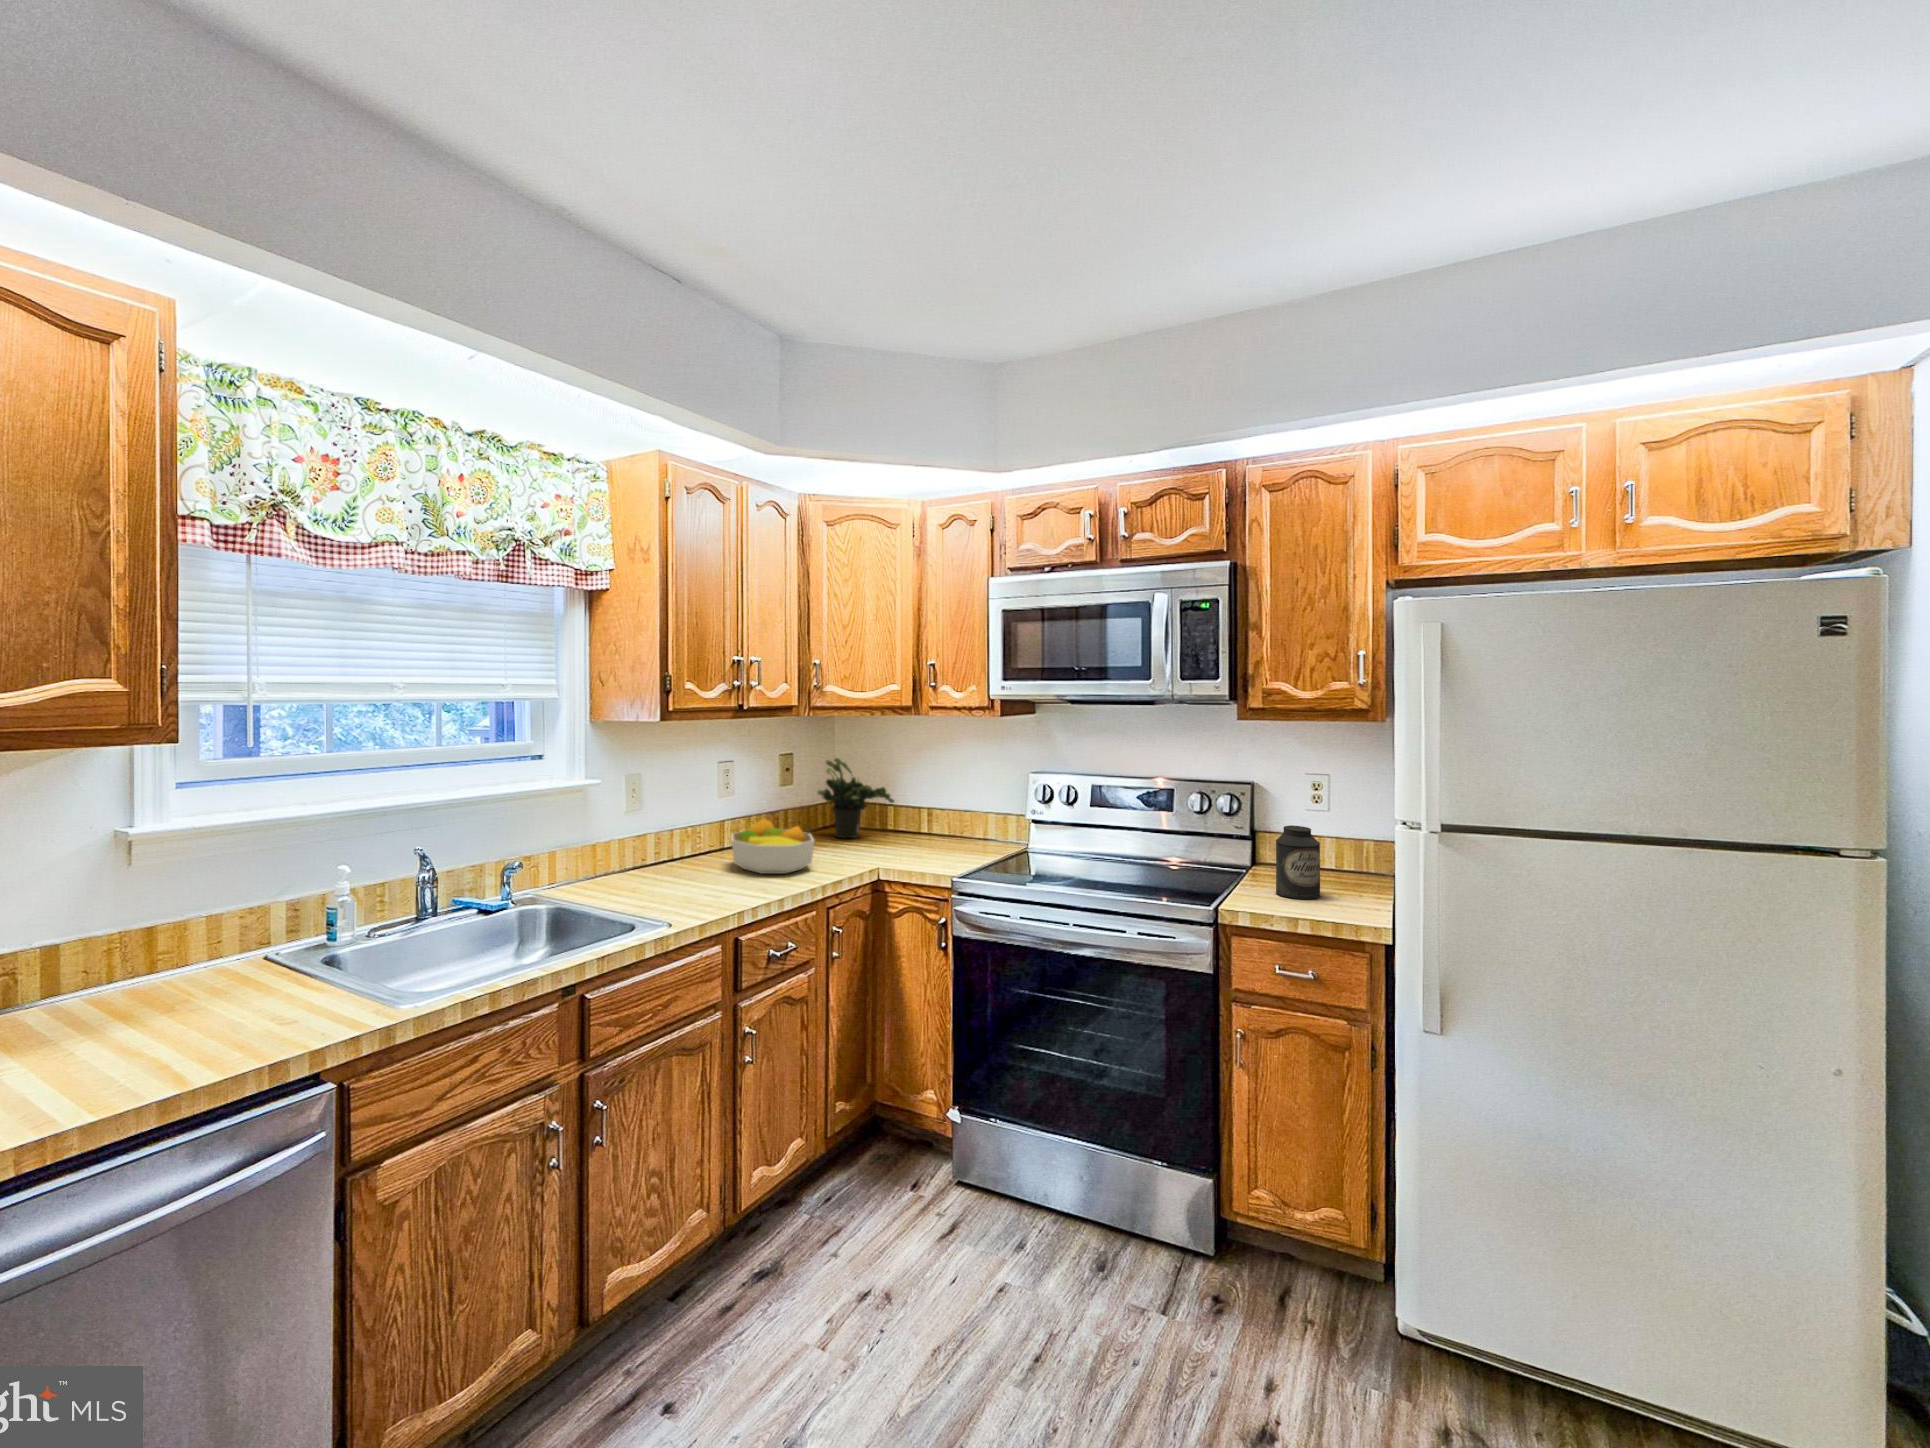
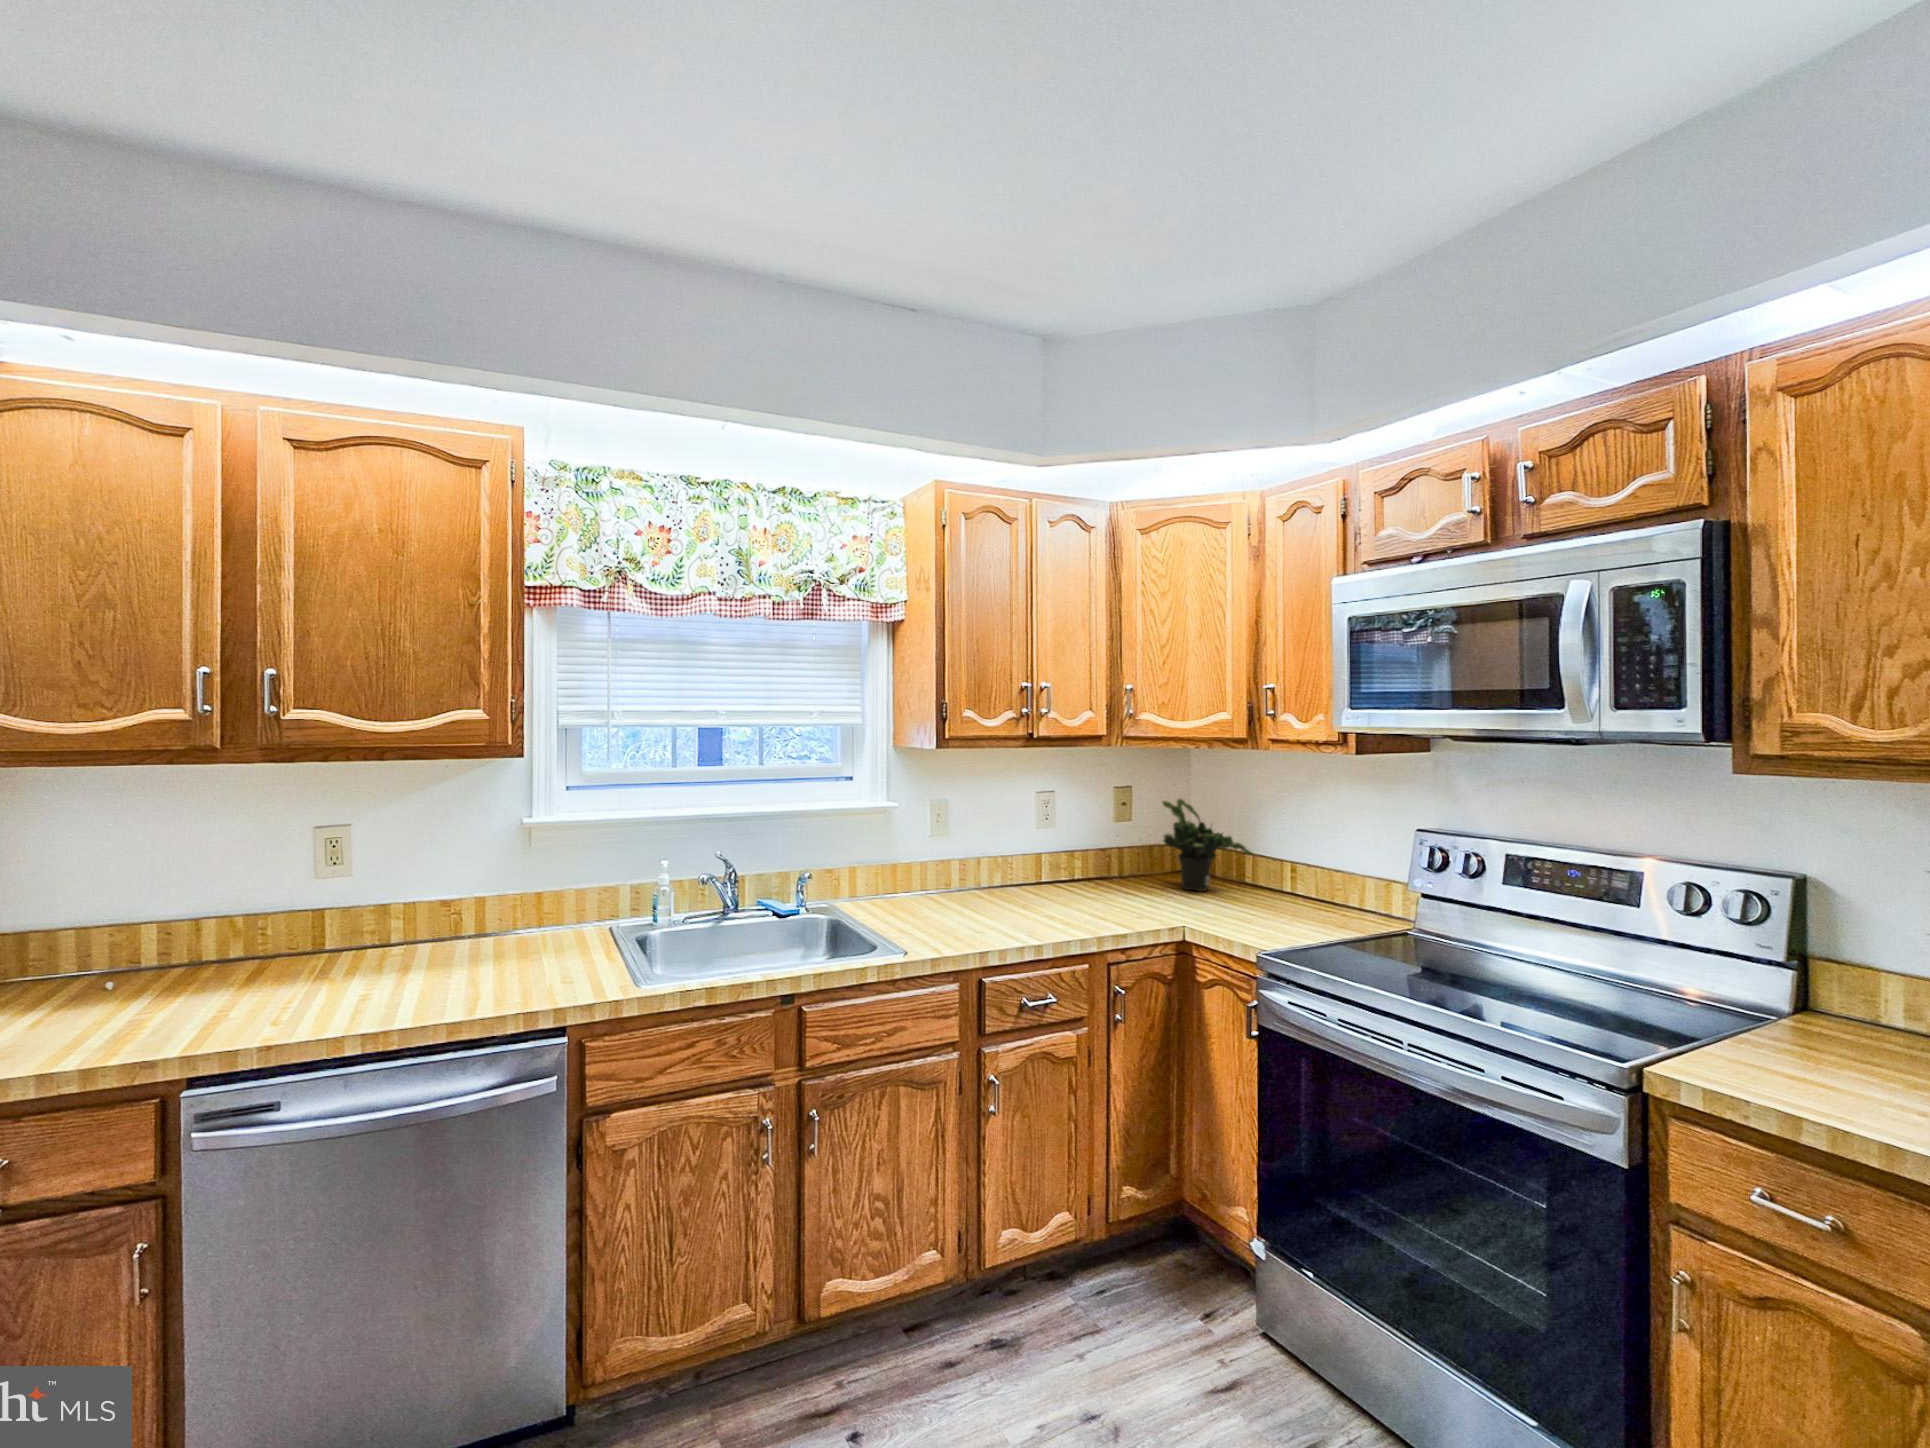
fruit bowl: present [731,819,814,874] -> none [1029,858,1119,920]
canister: present [1276,825,1320,899] -> none [1747,946,1836,1069]

